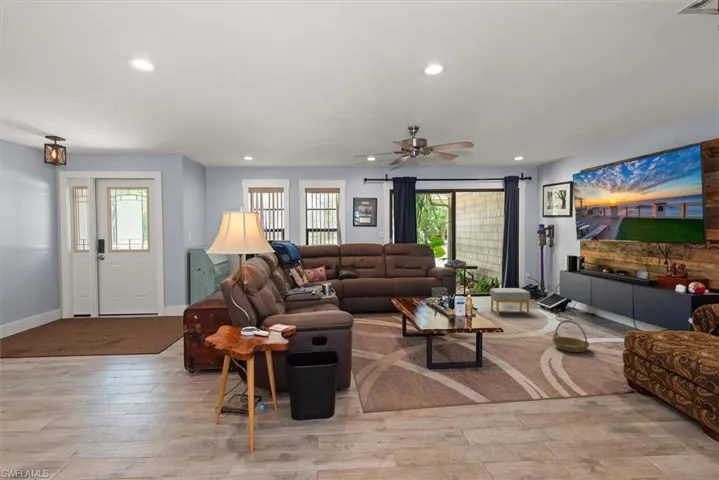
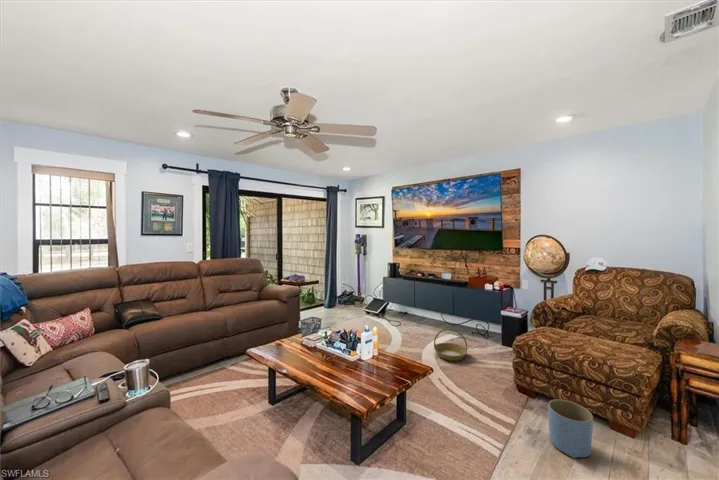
footstool: present [490,288,530,315] -> none [332,295,370,327]
planter: none [557,365,592,407] -> present [548,399,593,458]

